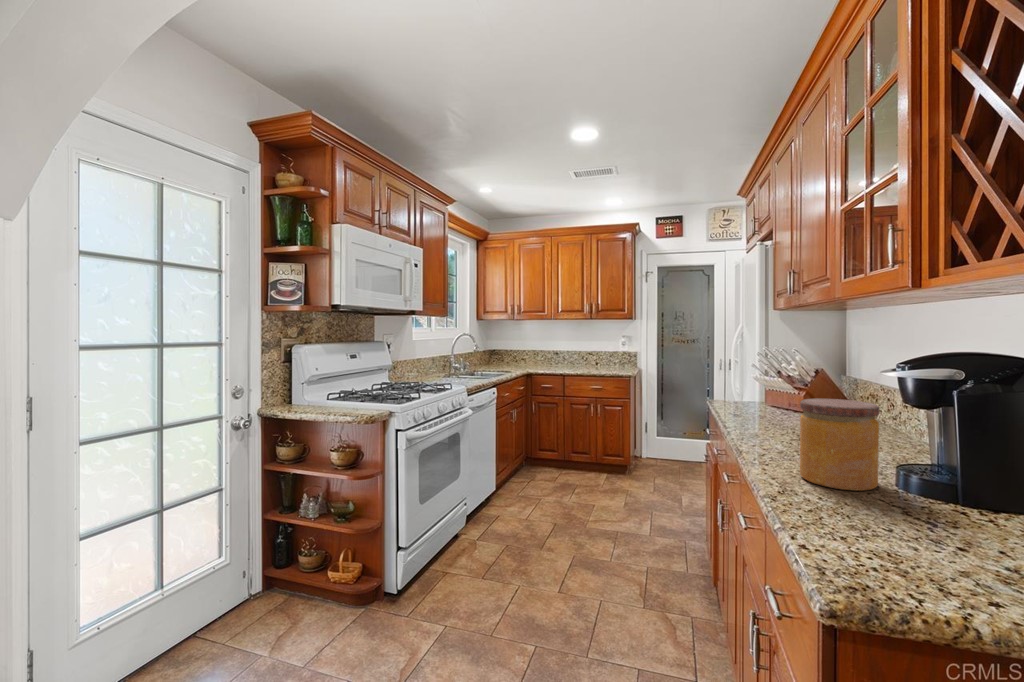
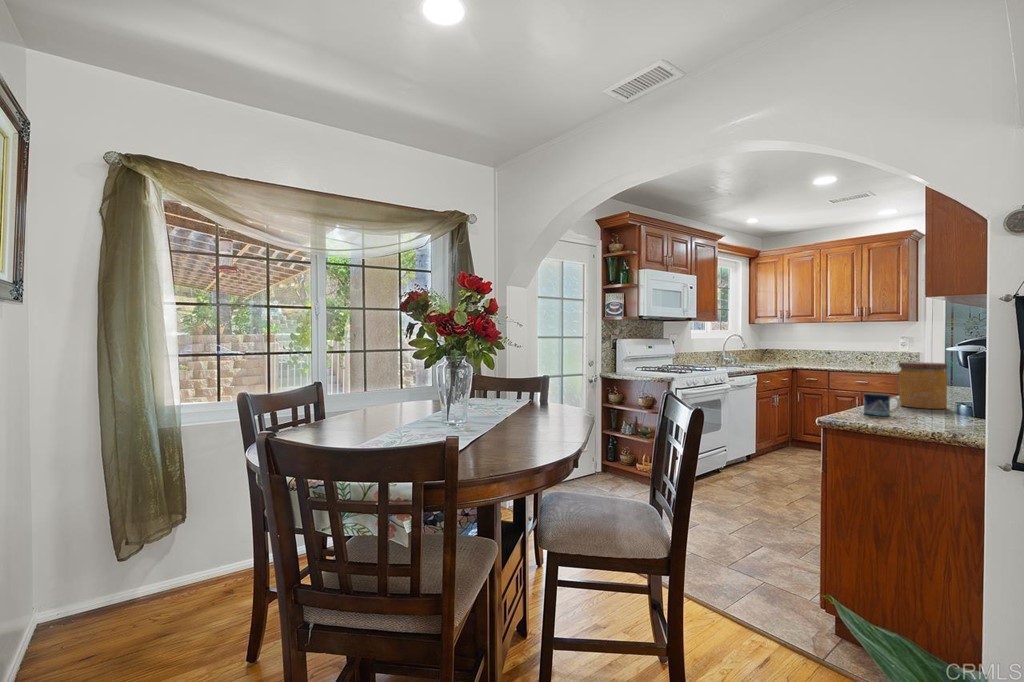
mug: none [848,494,933,561] -> present [864,393,901,416]

